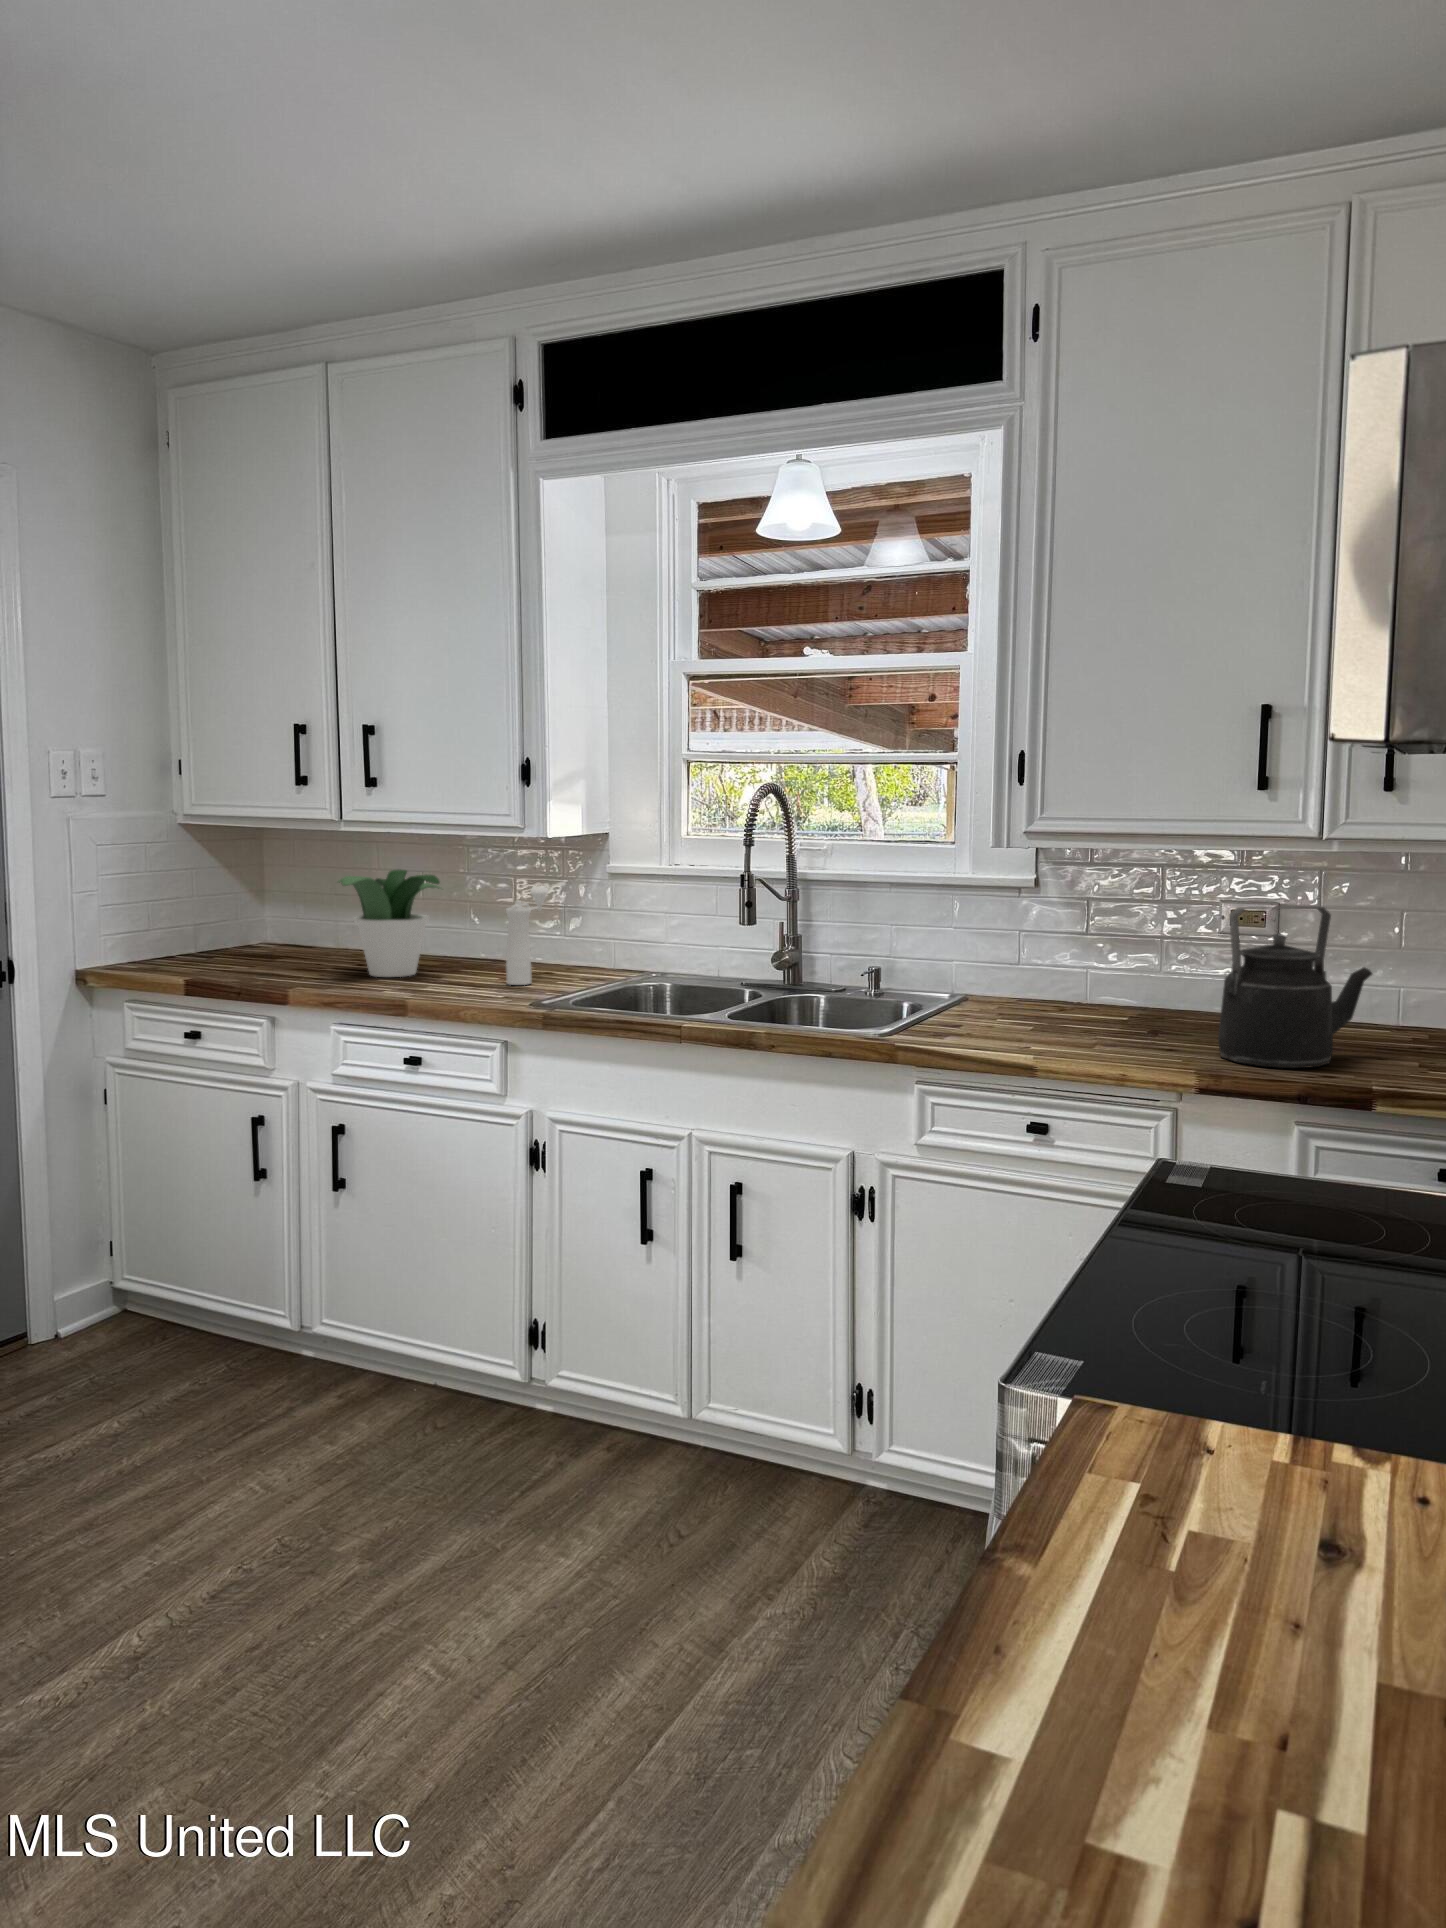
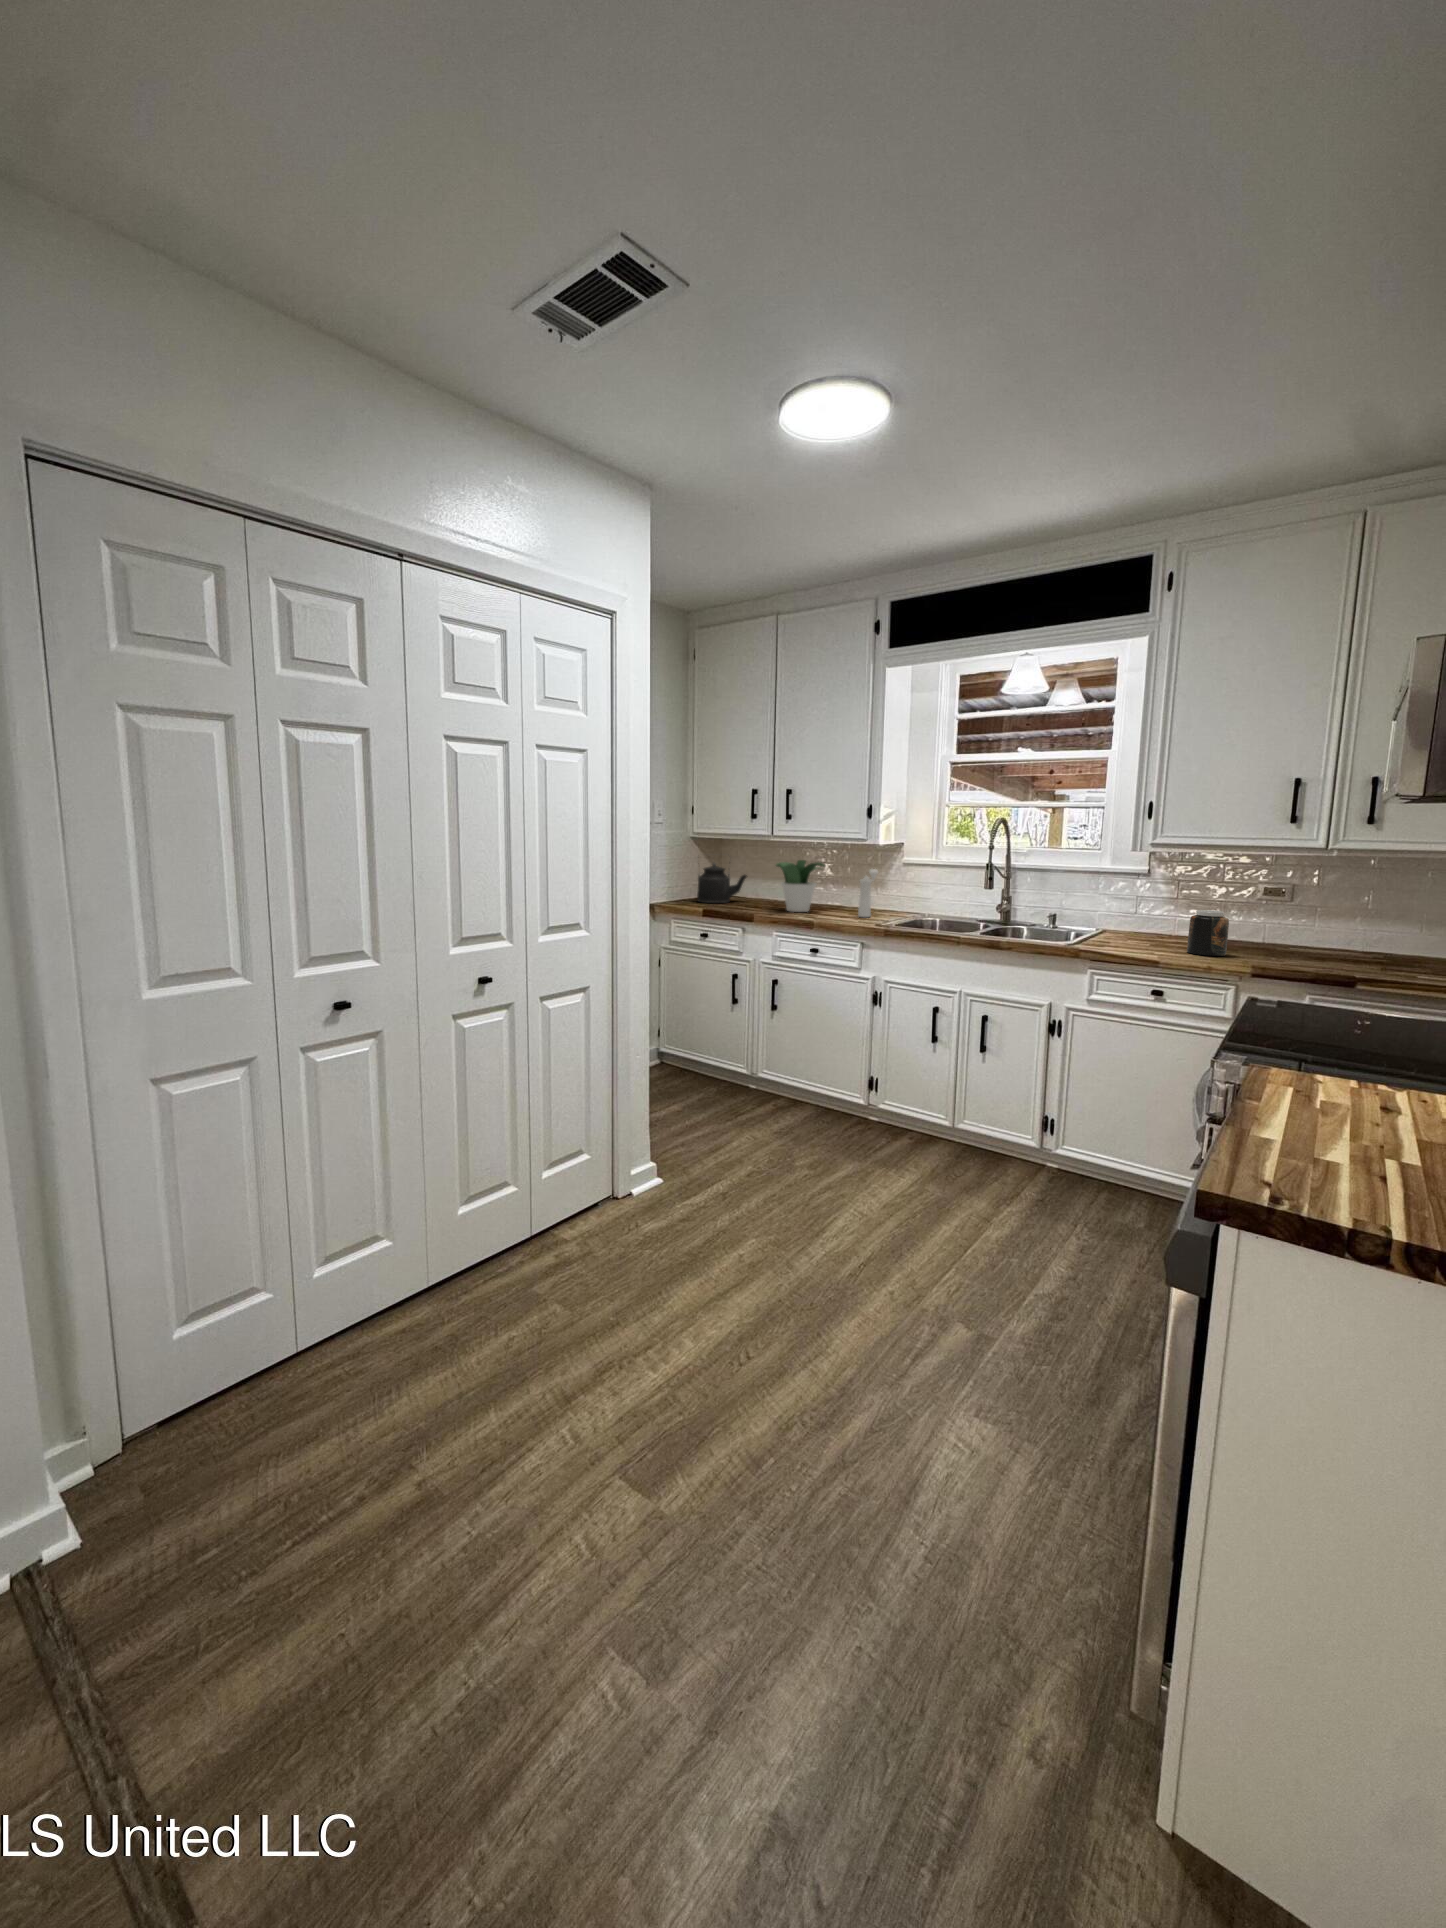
kettle: present [1218,906,1372,1068] -> present [697,863,747,903]
jar: none [1091,961,1160,1052] -> present [1187,910,1229,956]

